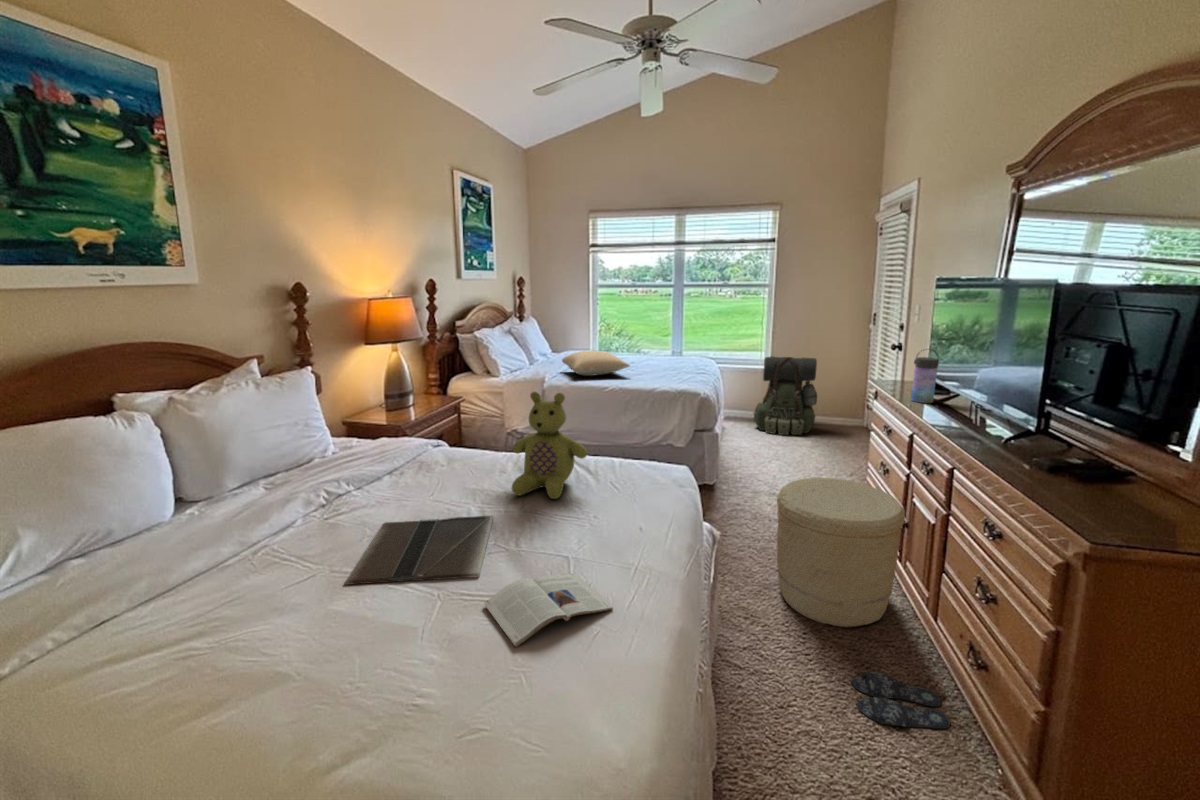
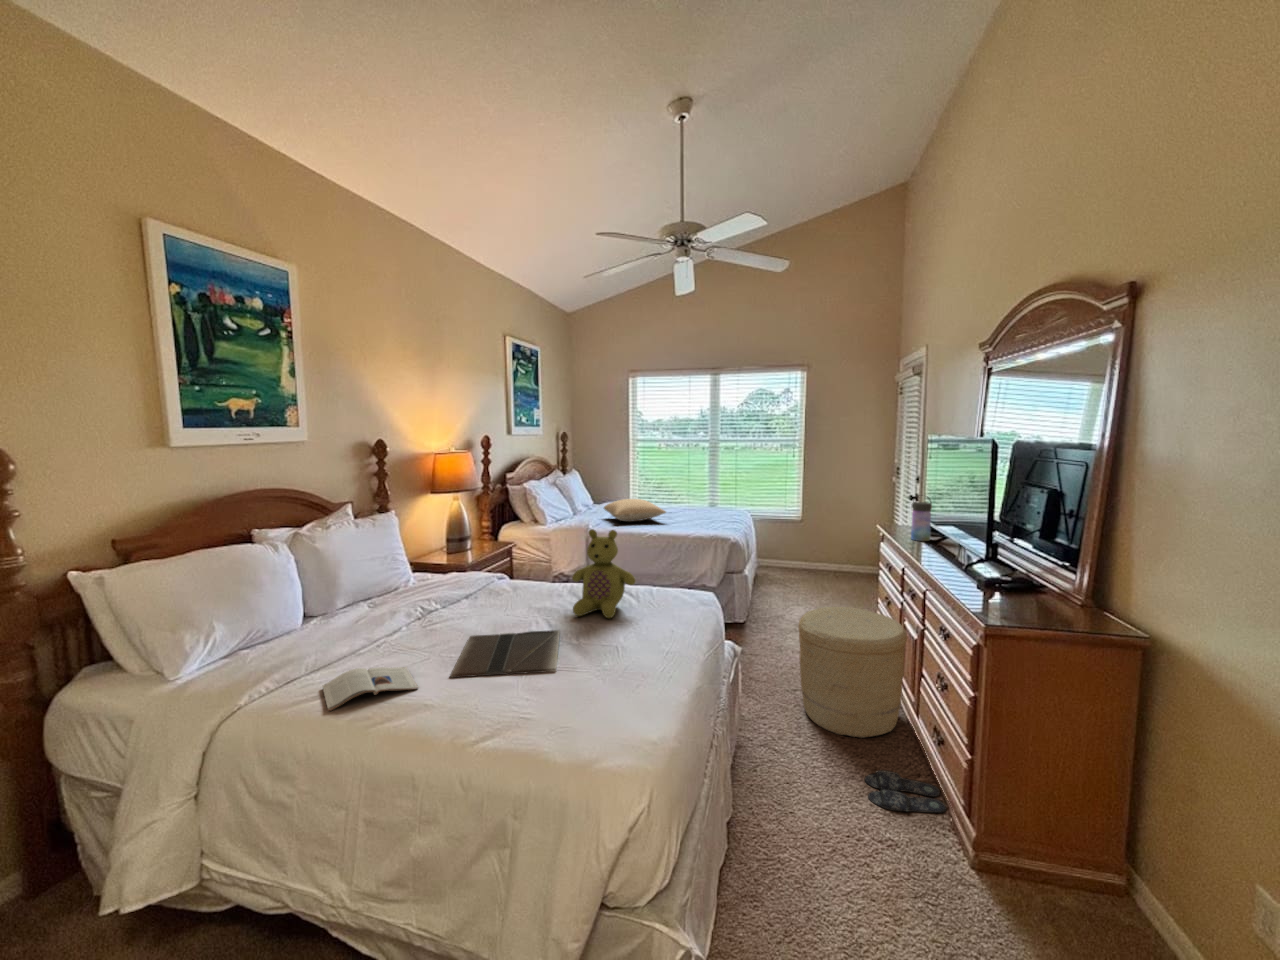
backpack: present [754,357,817,435] -> none [781,505,840,578]
magazine: present [484,573,613,647] -> present [323,667,418,711]

